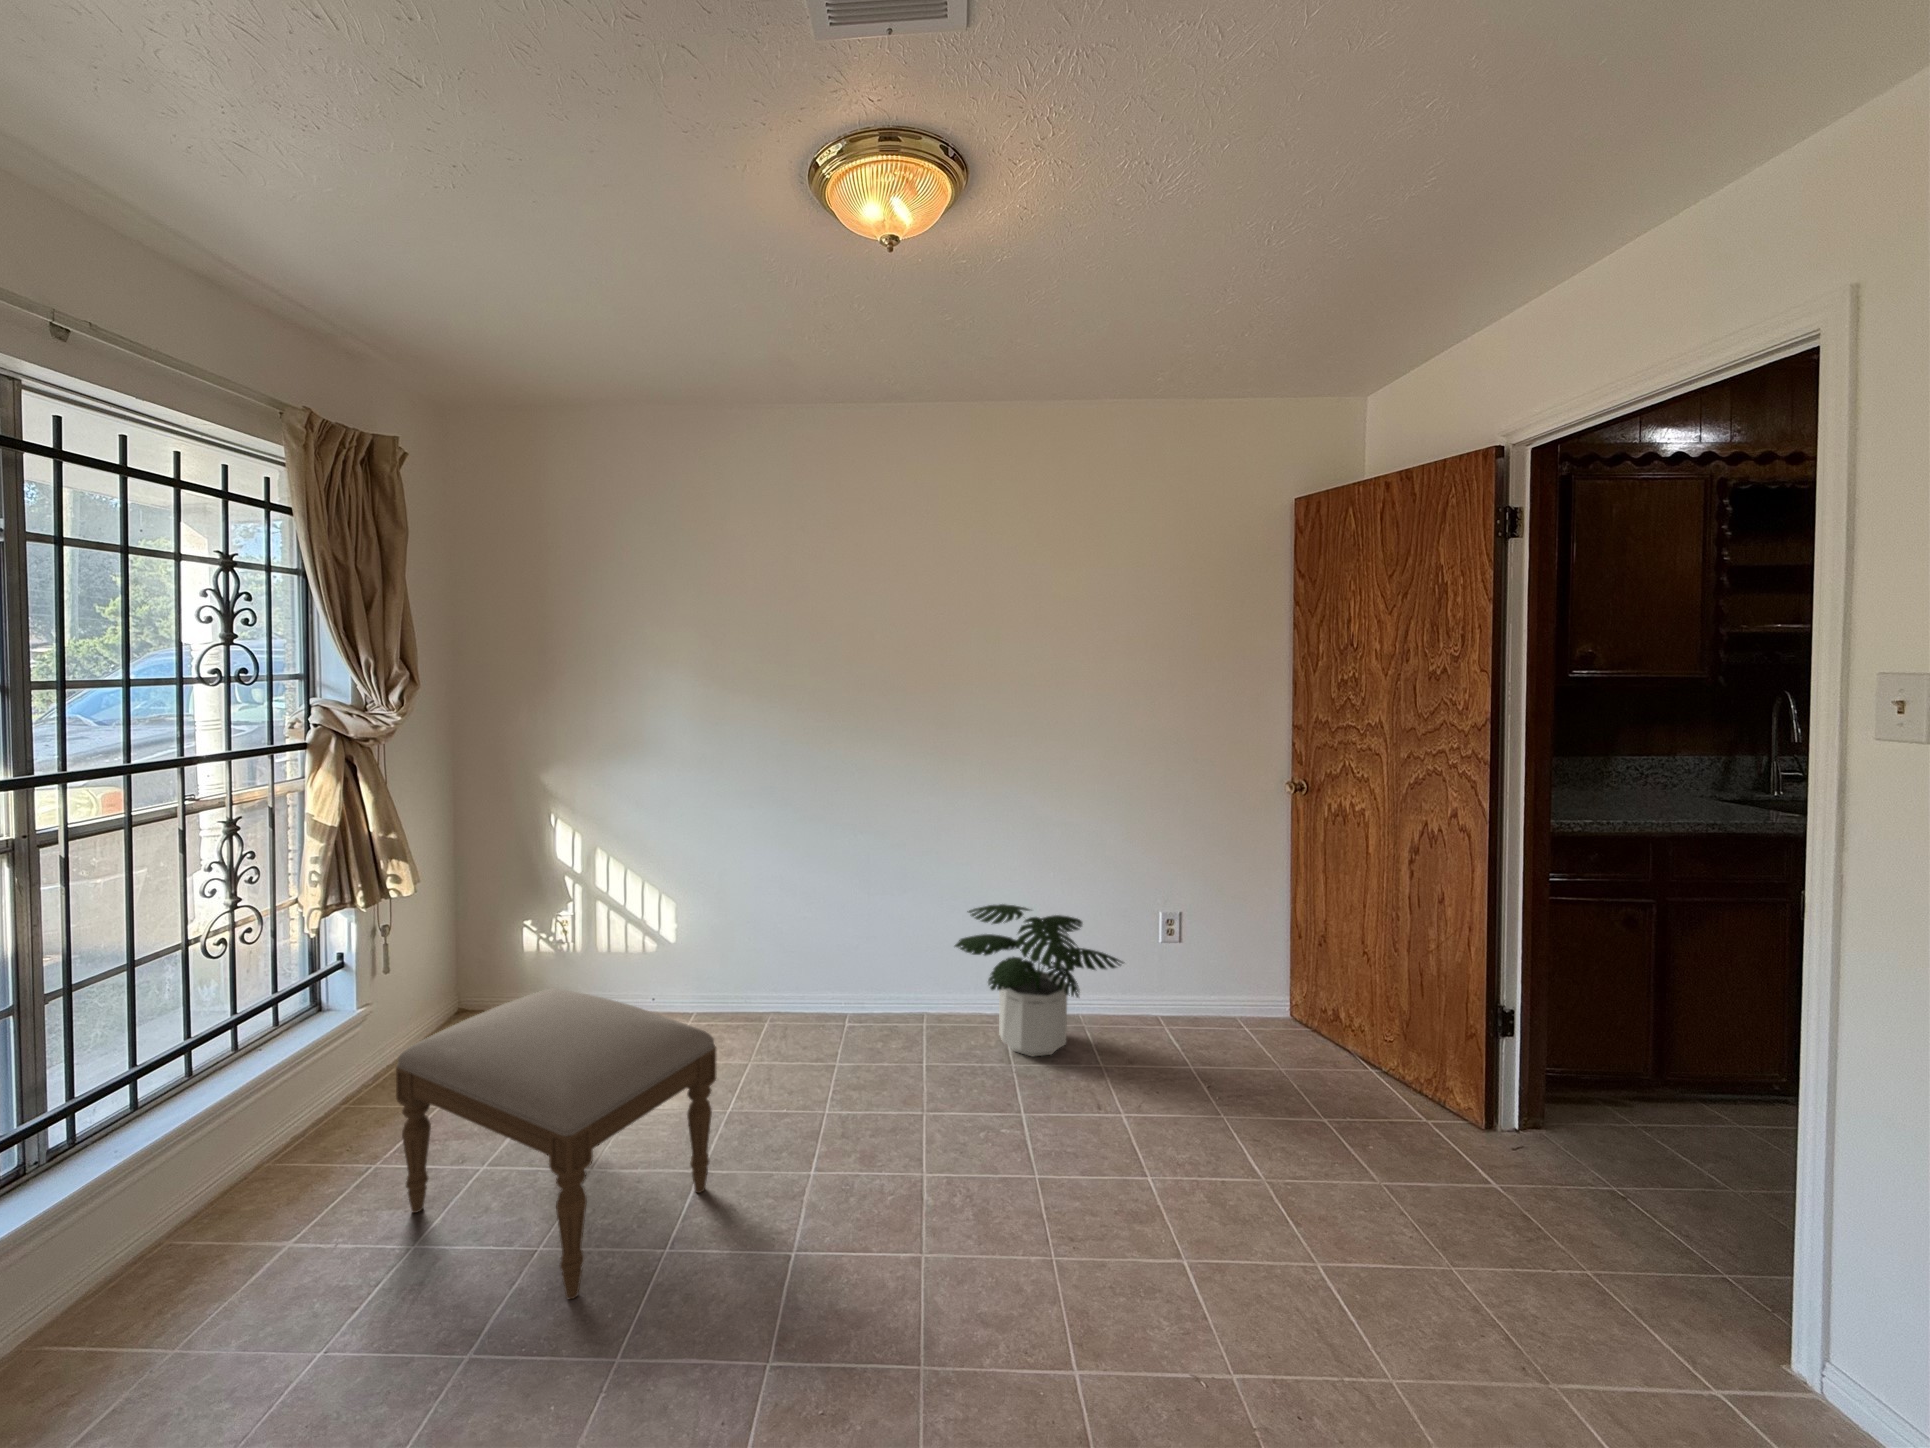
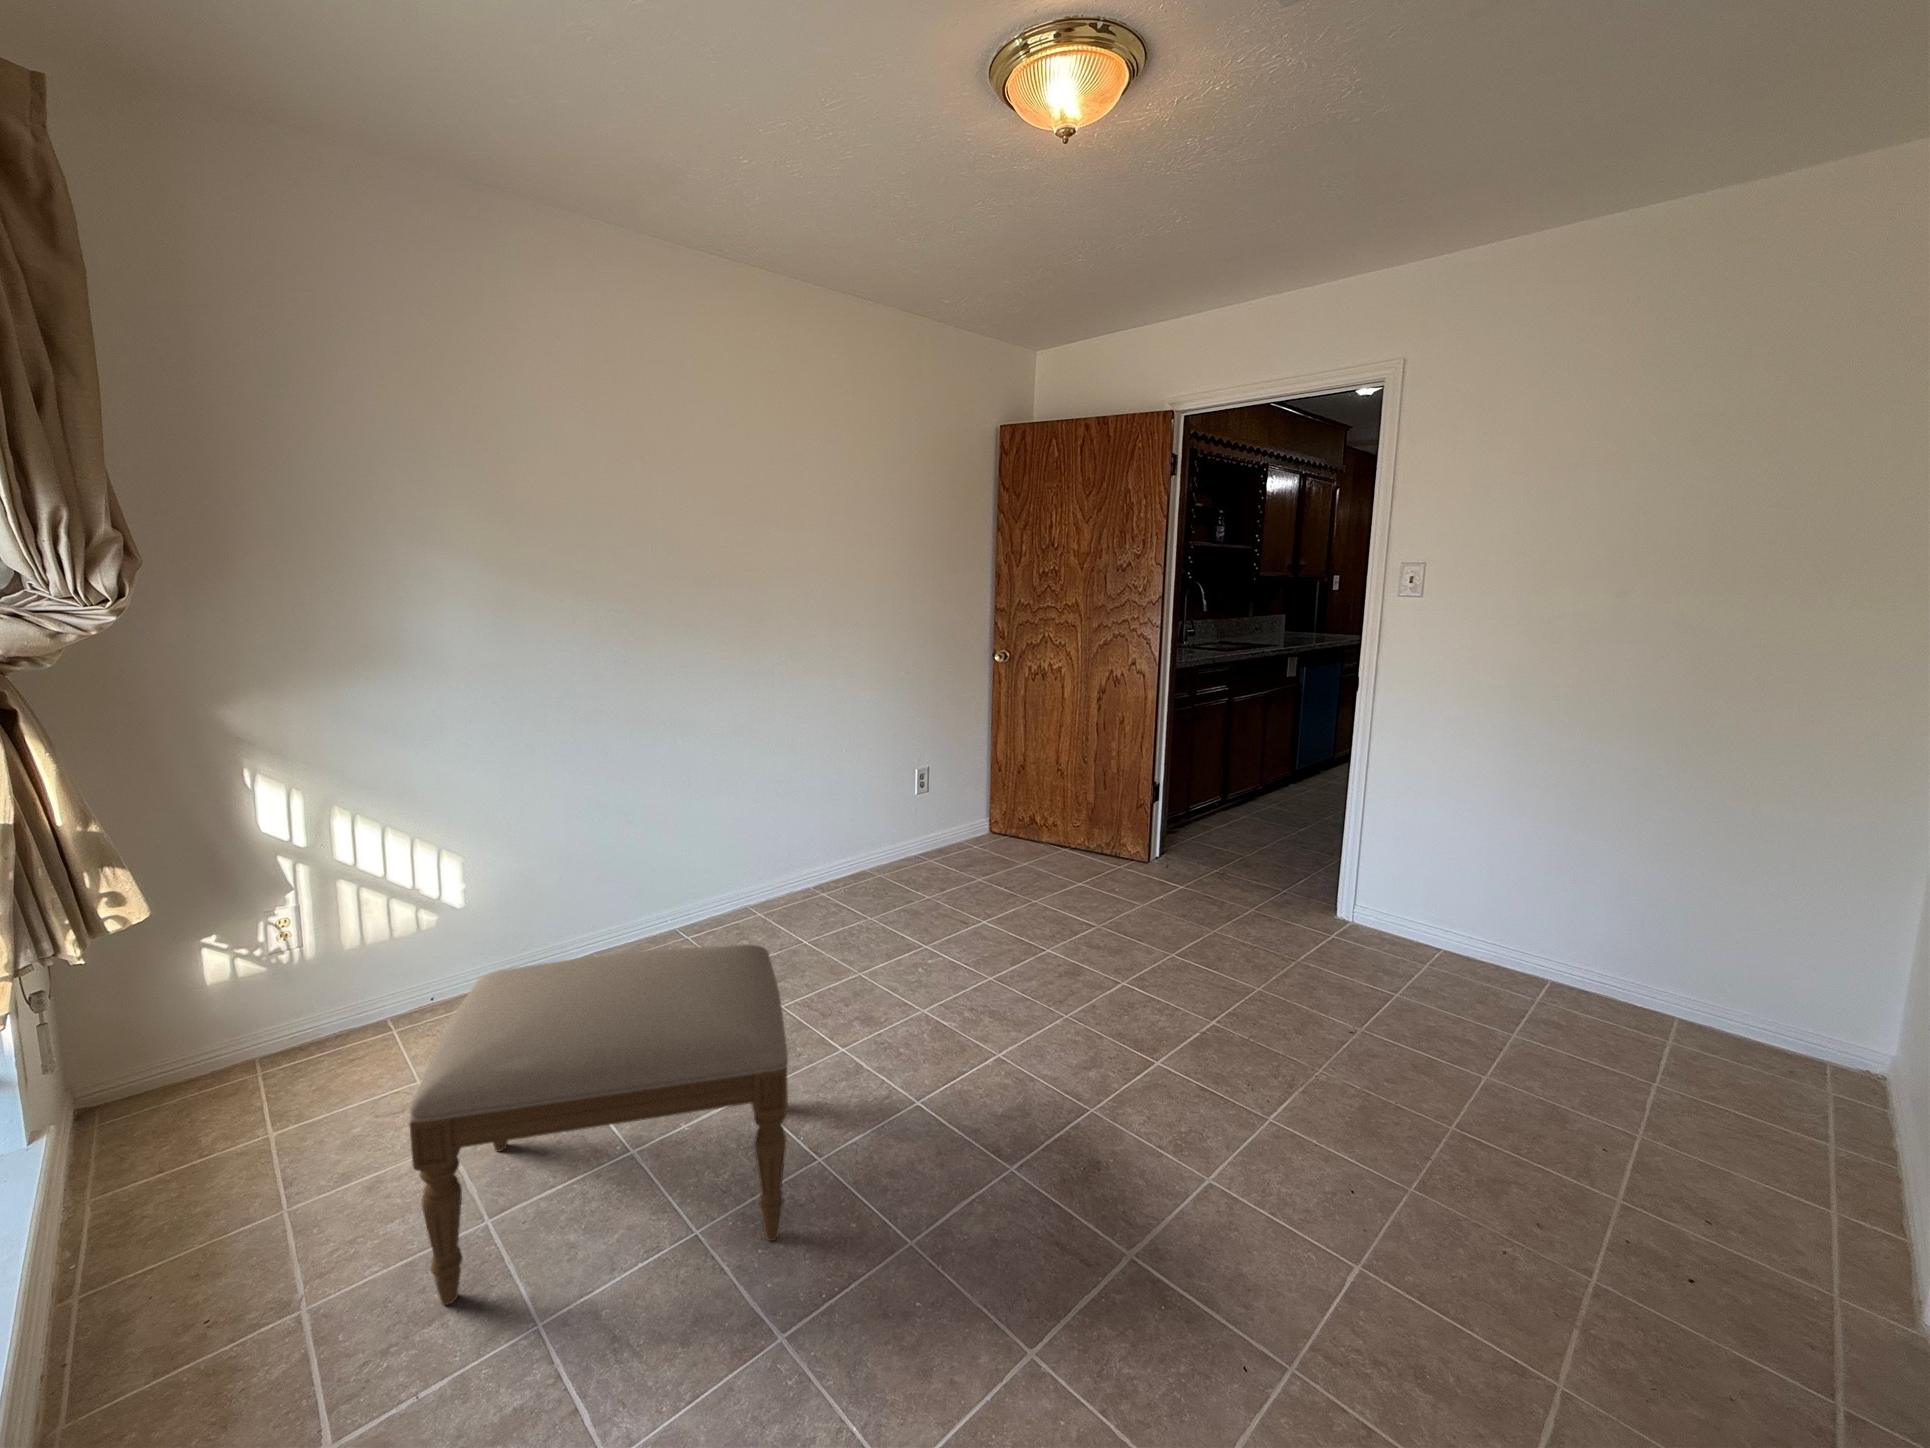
potted plant: present [955,904,1123,1057] -> none [789,783,934,910]

